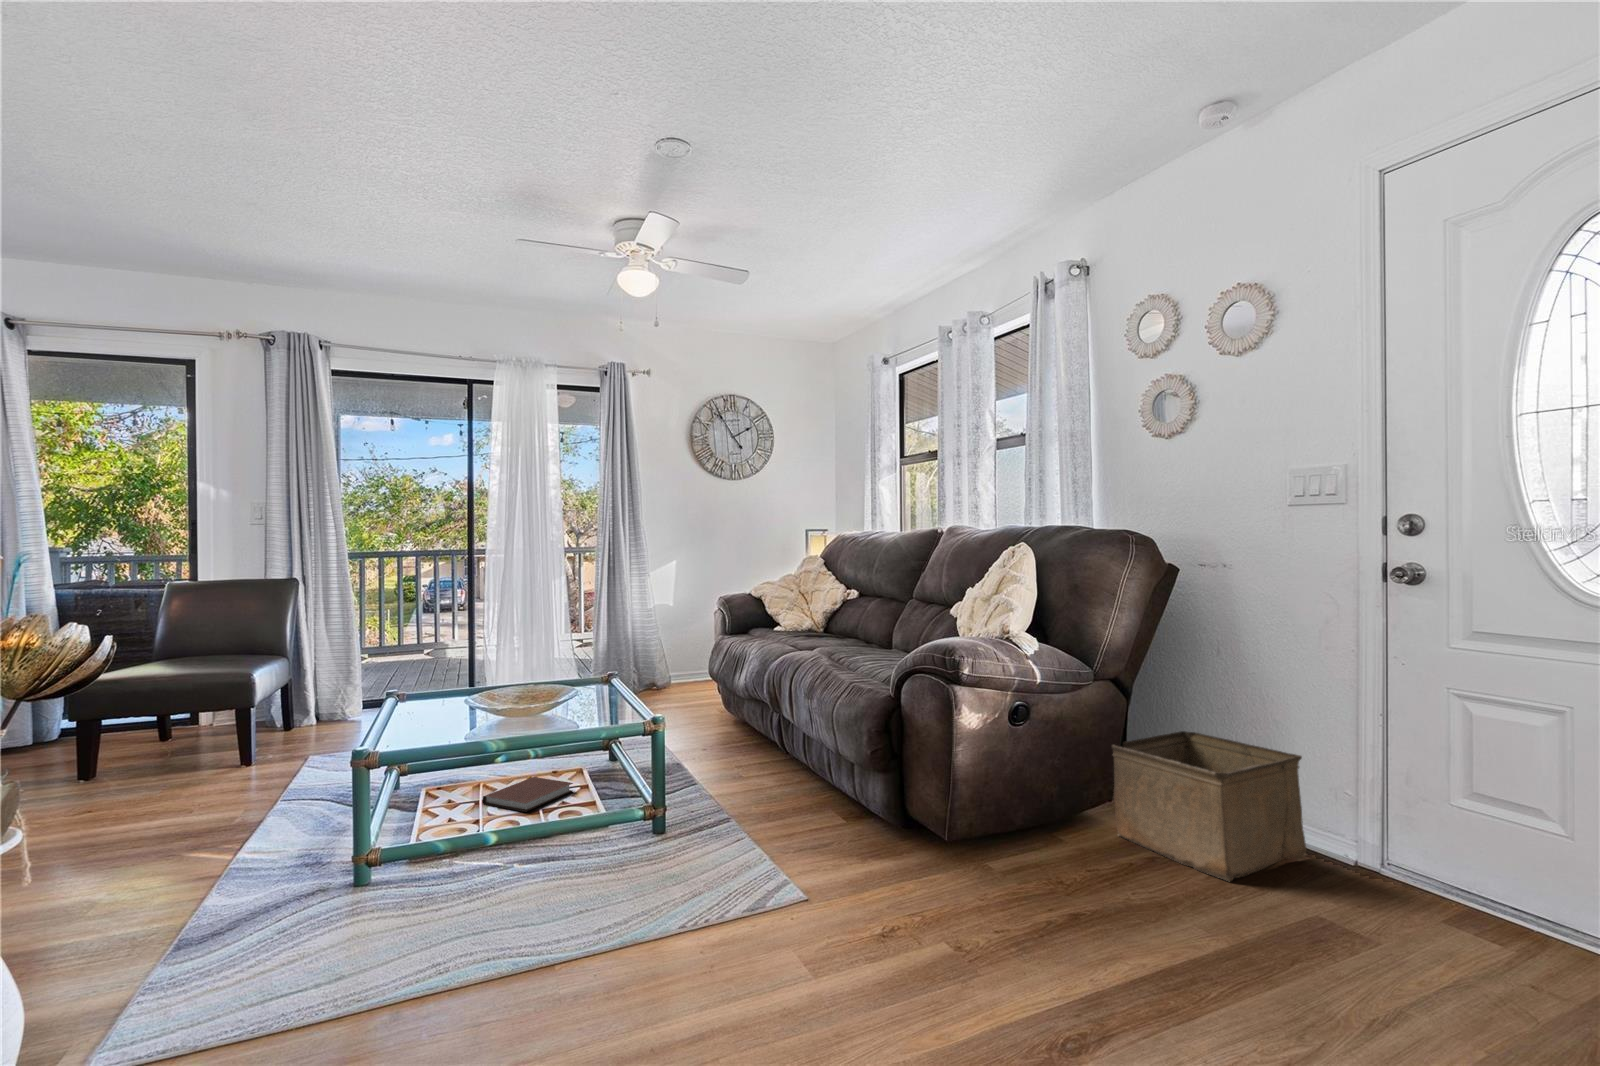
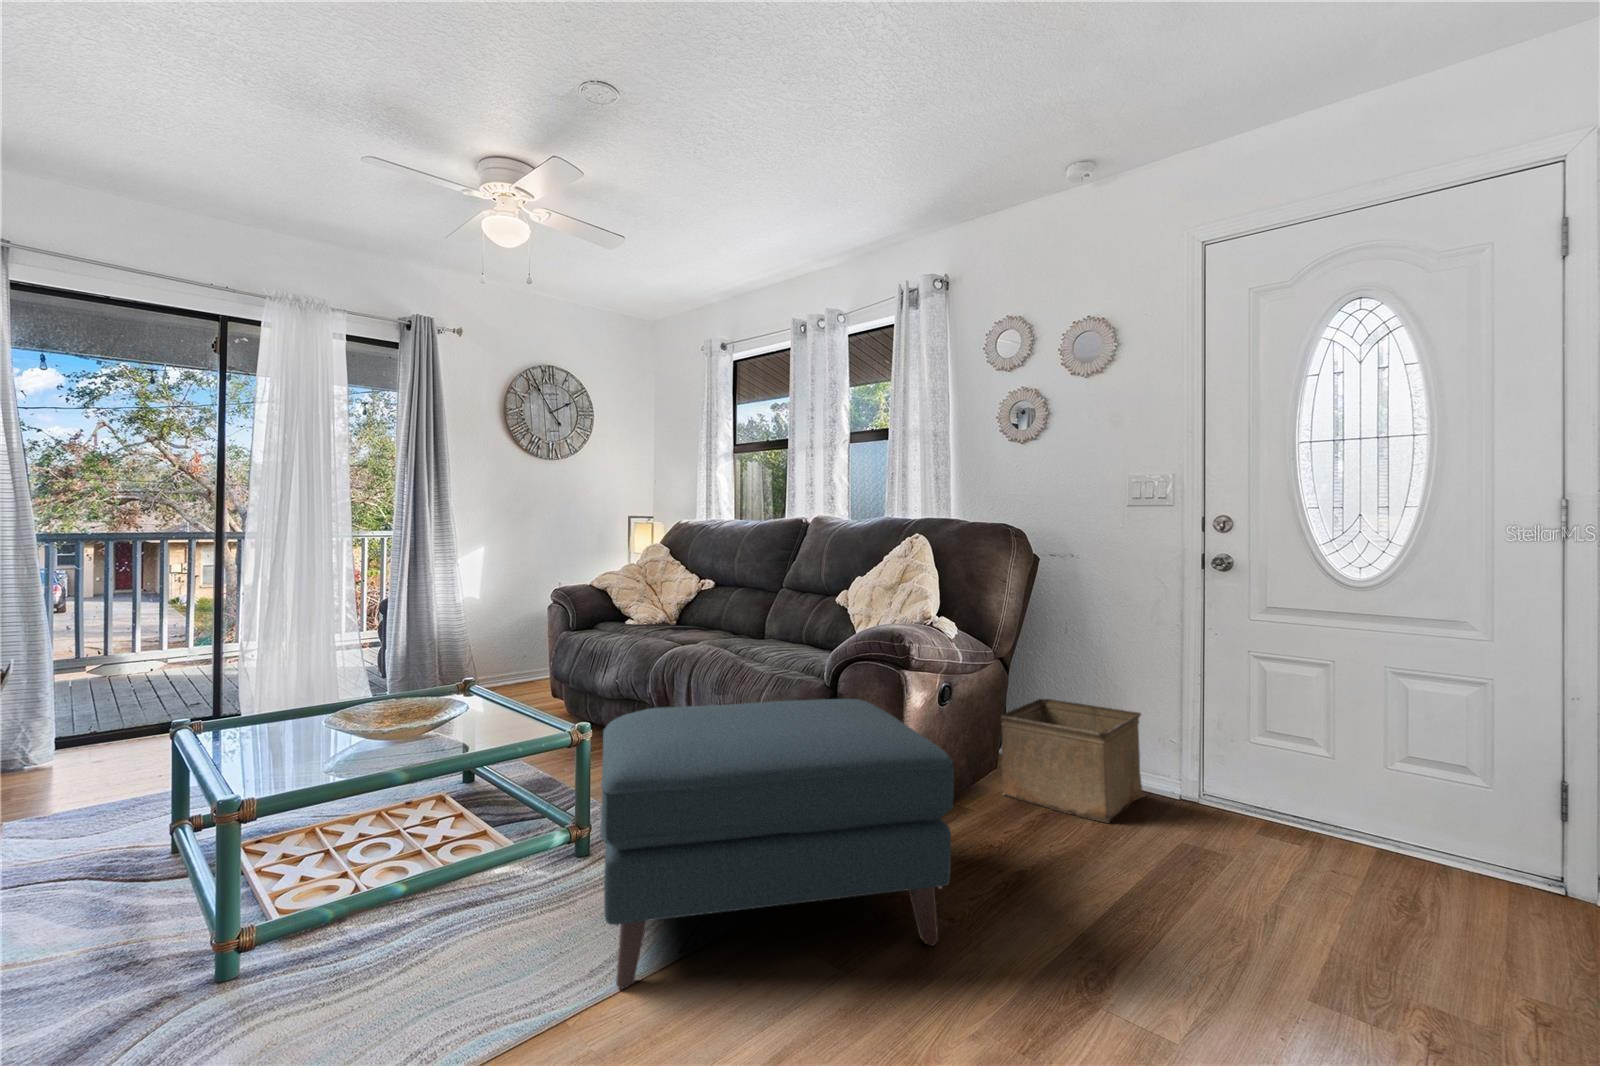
ottoman: none [594,705,936,967] -> present [600,699,954,989]
notebook: present [483,777,573,812] -> none [339,807,450,850]

